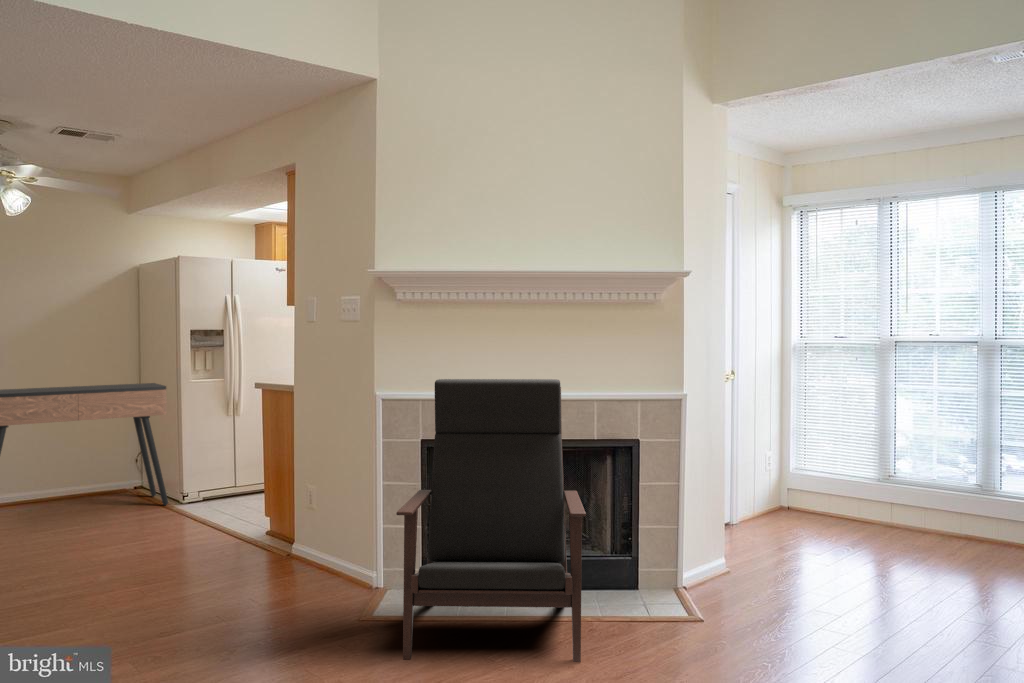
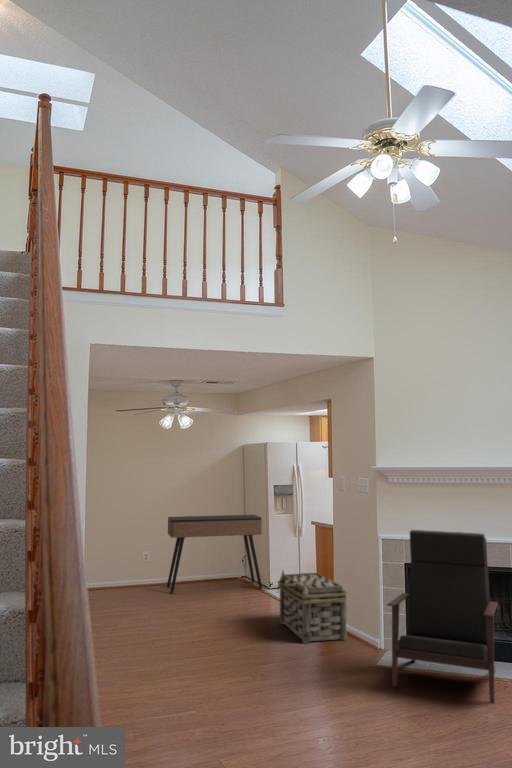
basket: none [187,468,318,596] -> present [278,571,347,644]

